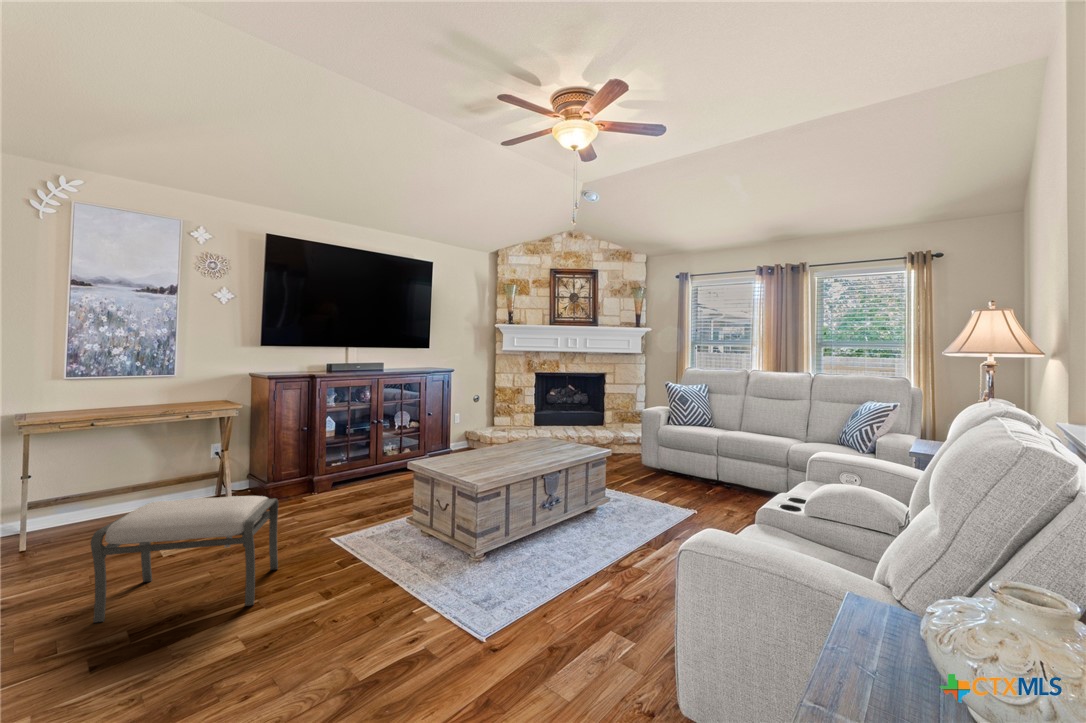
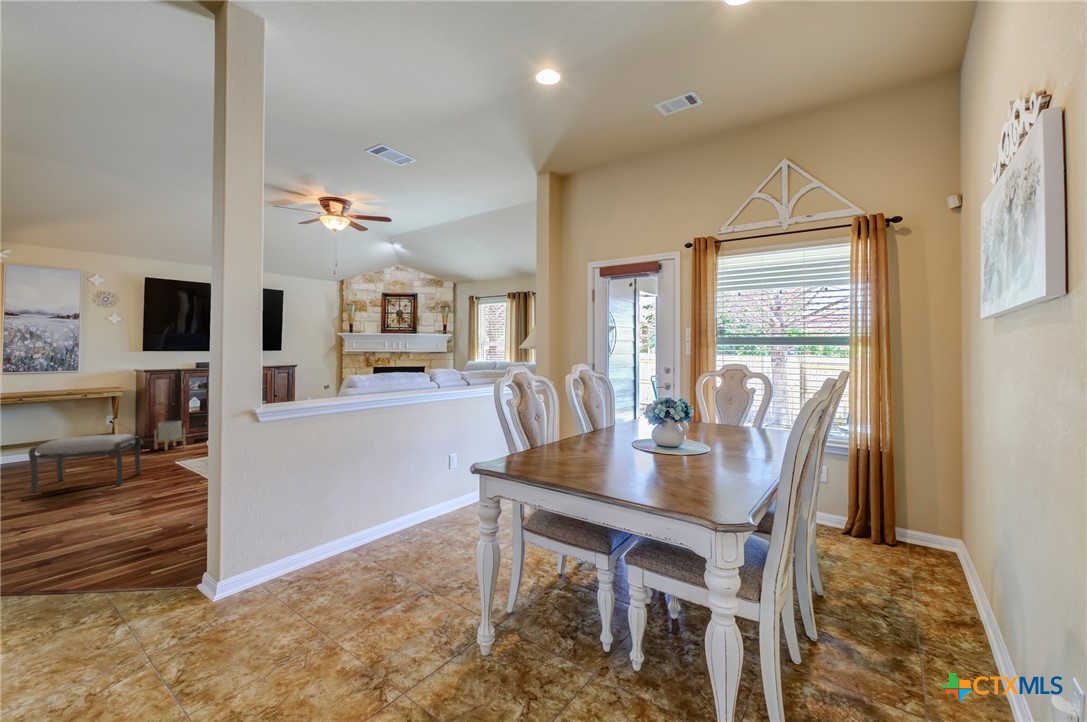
planter: none [278,455,321,504] -> present [154,421,186,450]

